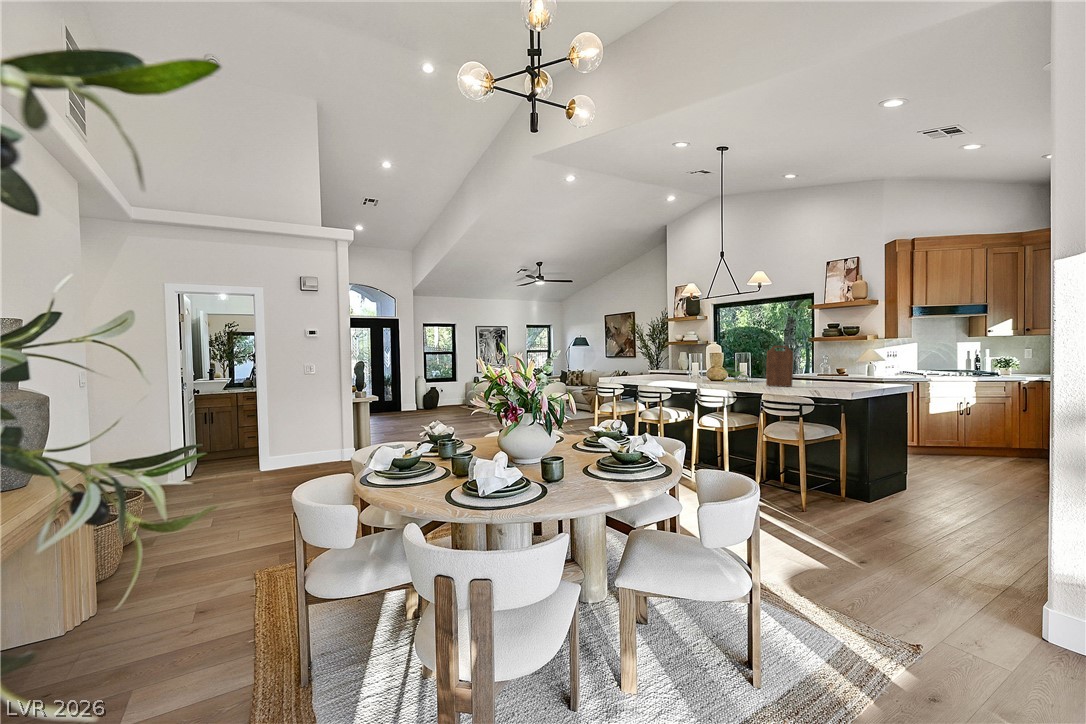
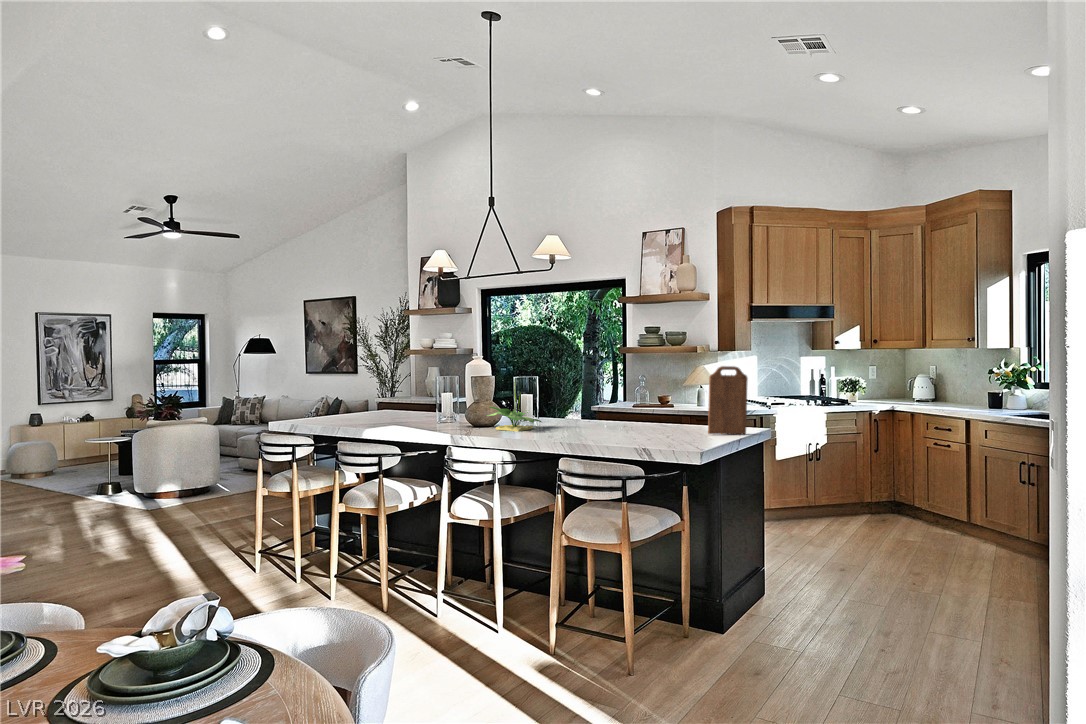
cutting board: present [766,346,793,387] -> present [708,366,748,434]

